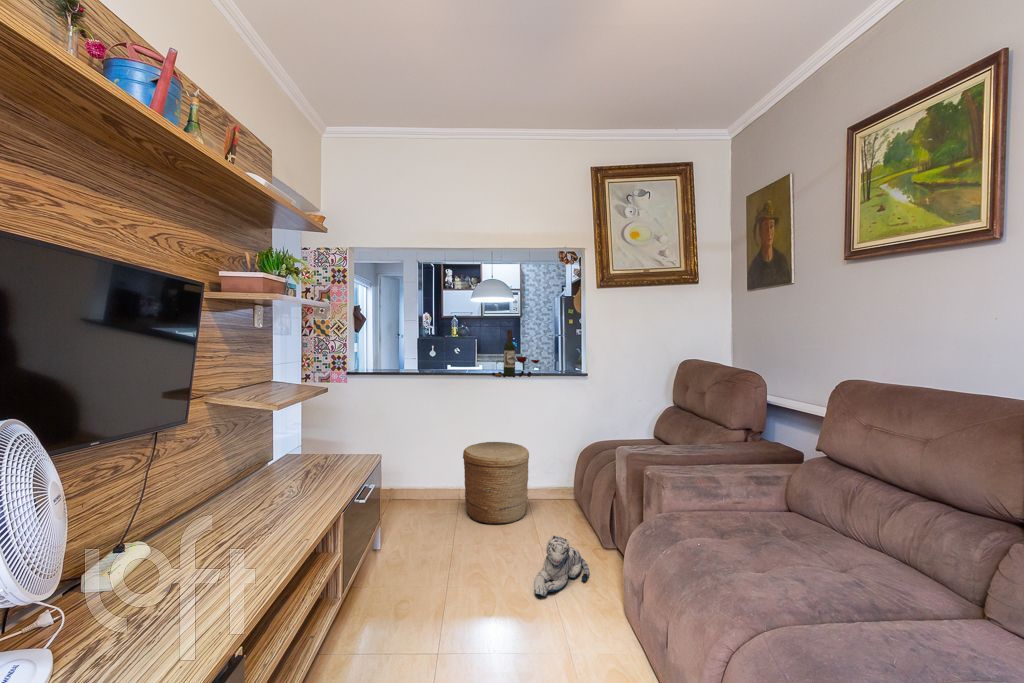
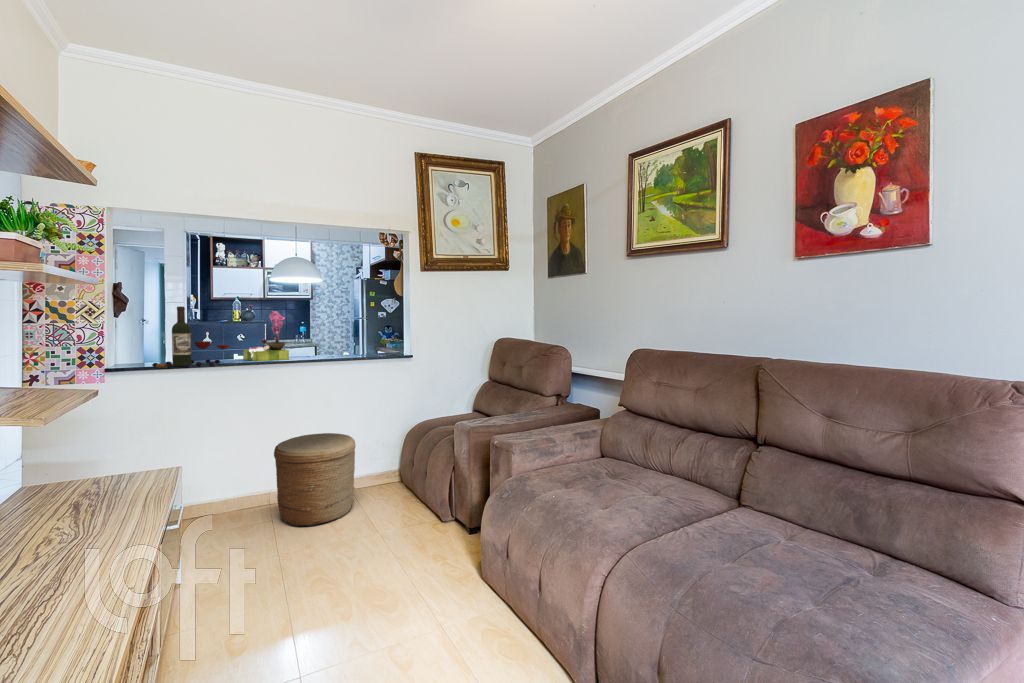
flower arrangement: none [450,330,483,374] -> present [243,311,289,361]
wine bottle: present [492,330,539,377] -> present [152,306,230,368]
plush toy: present [534,535,590,596] -> none [384,520,436,587]

